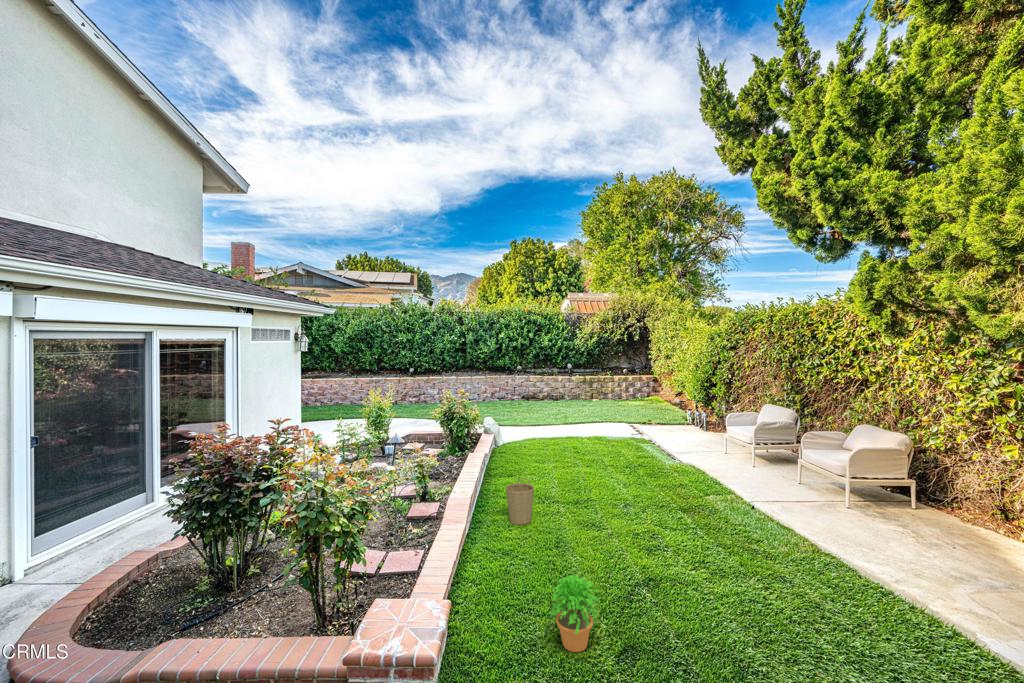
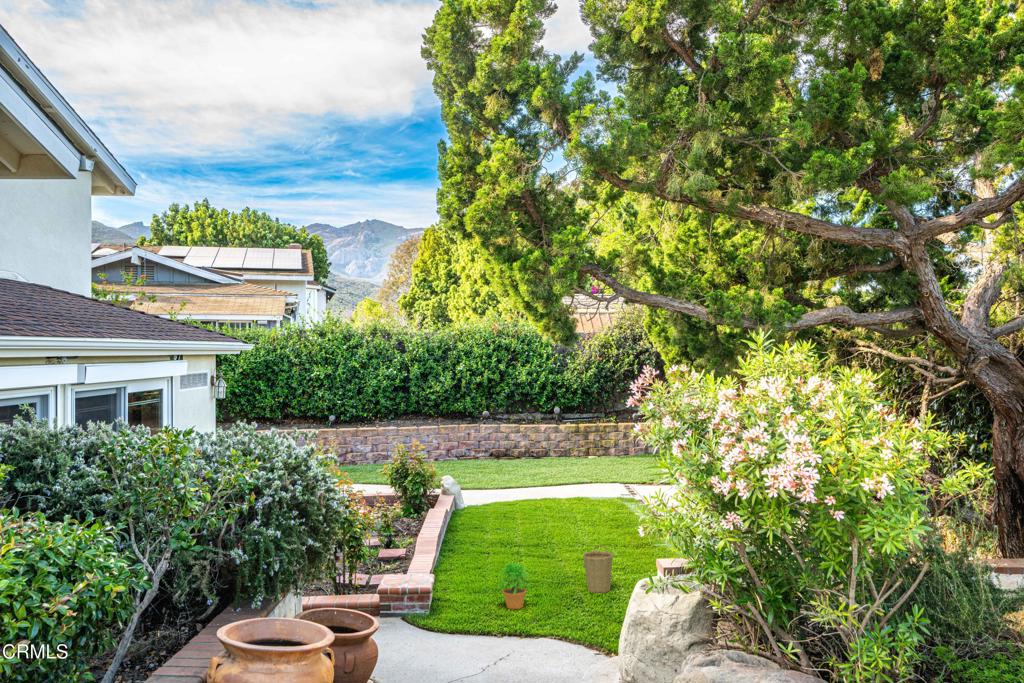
basket: present [506,478,534,525] -> present [583,545,613,593]

